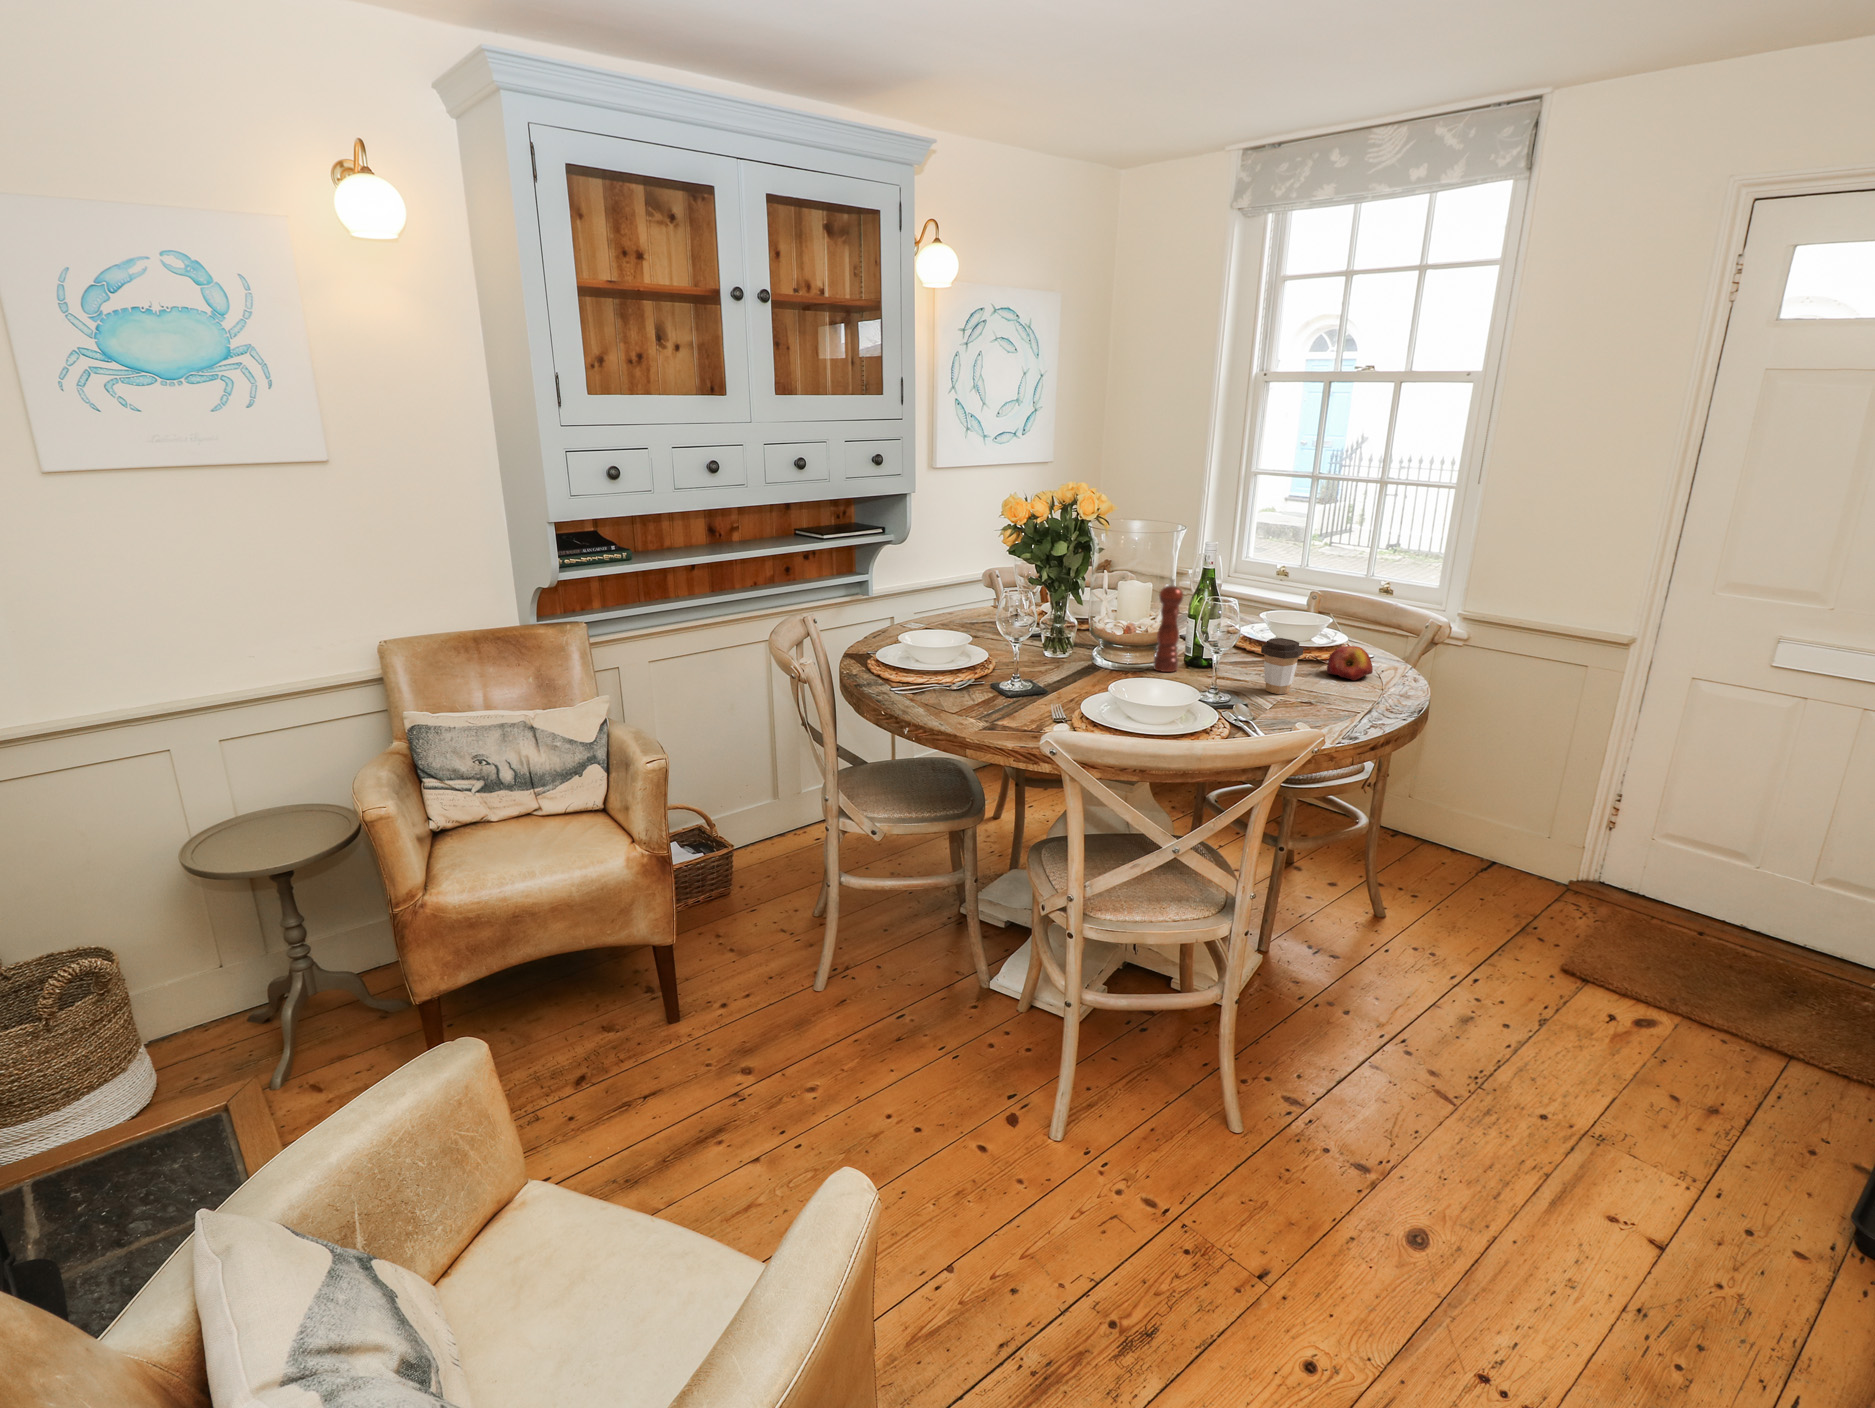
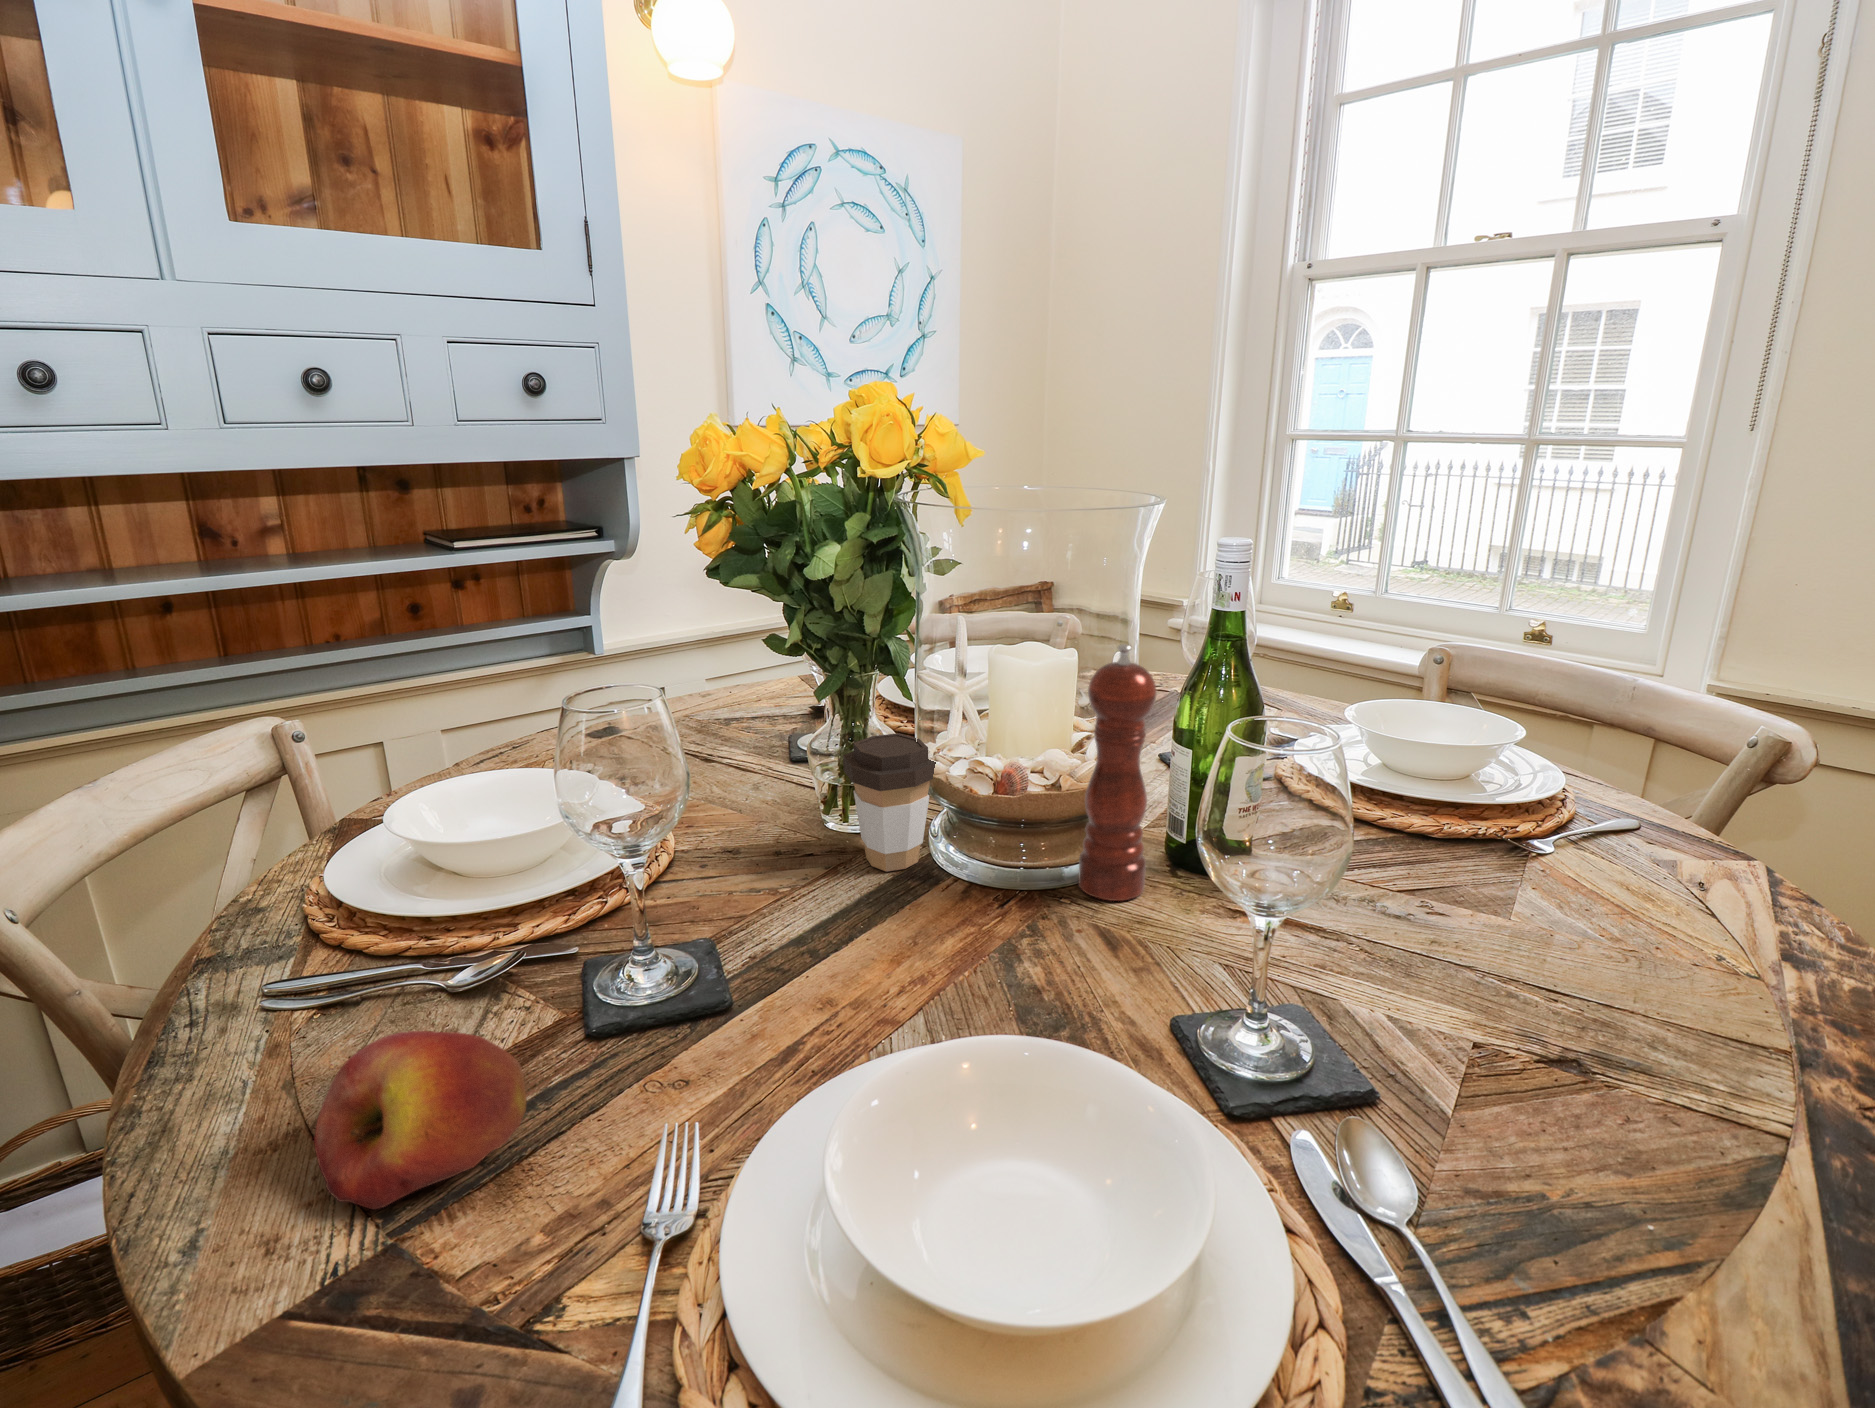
coffee cup: present [1261,638,1303,694] -> present [843,733,936,872]
apple: present [1327,646,1373,680] -> present [314,1031,526,1209]

